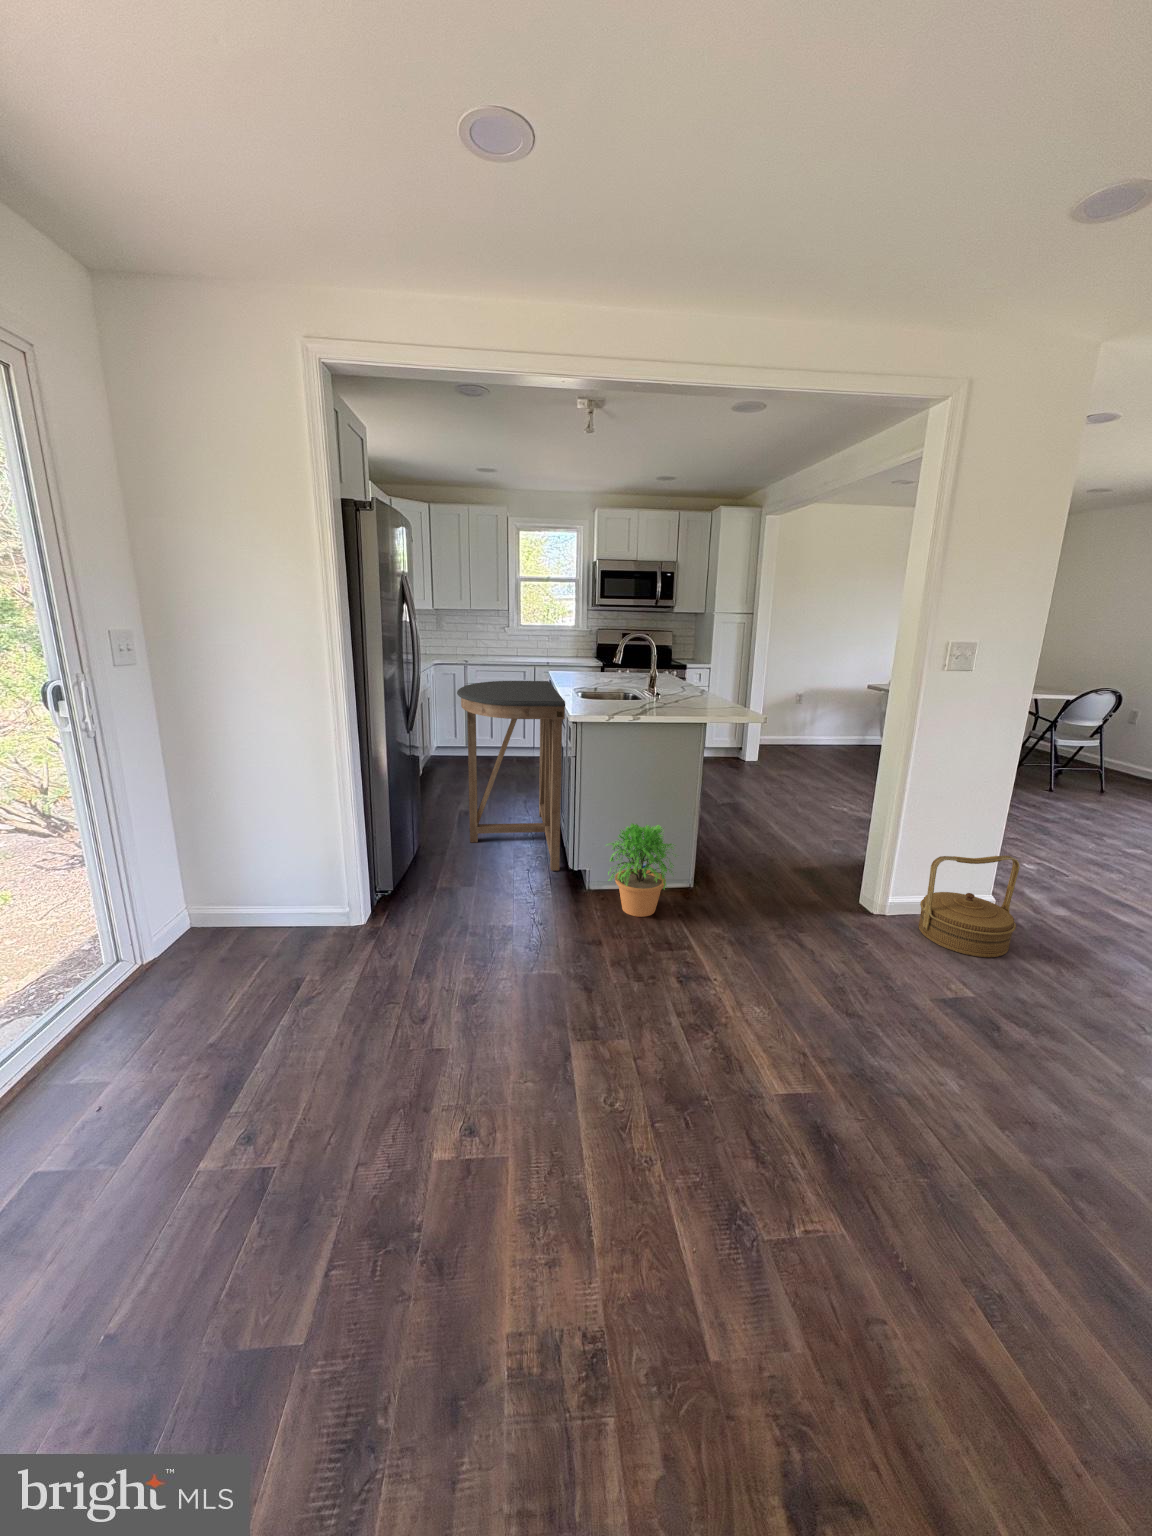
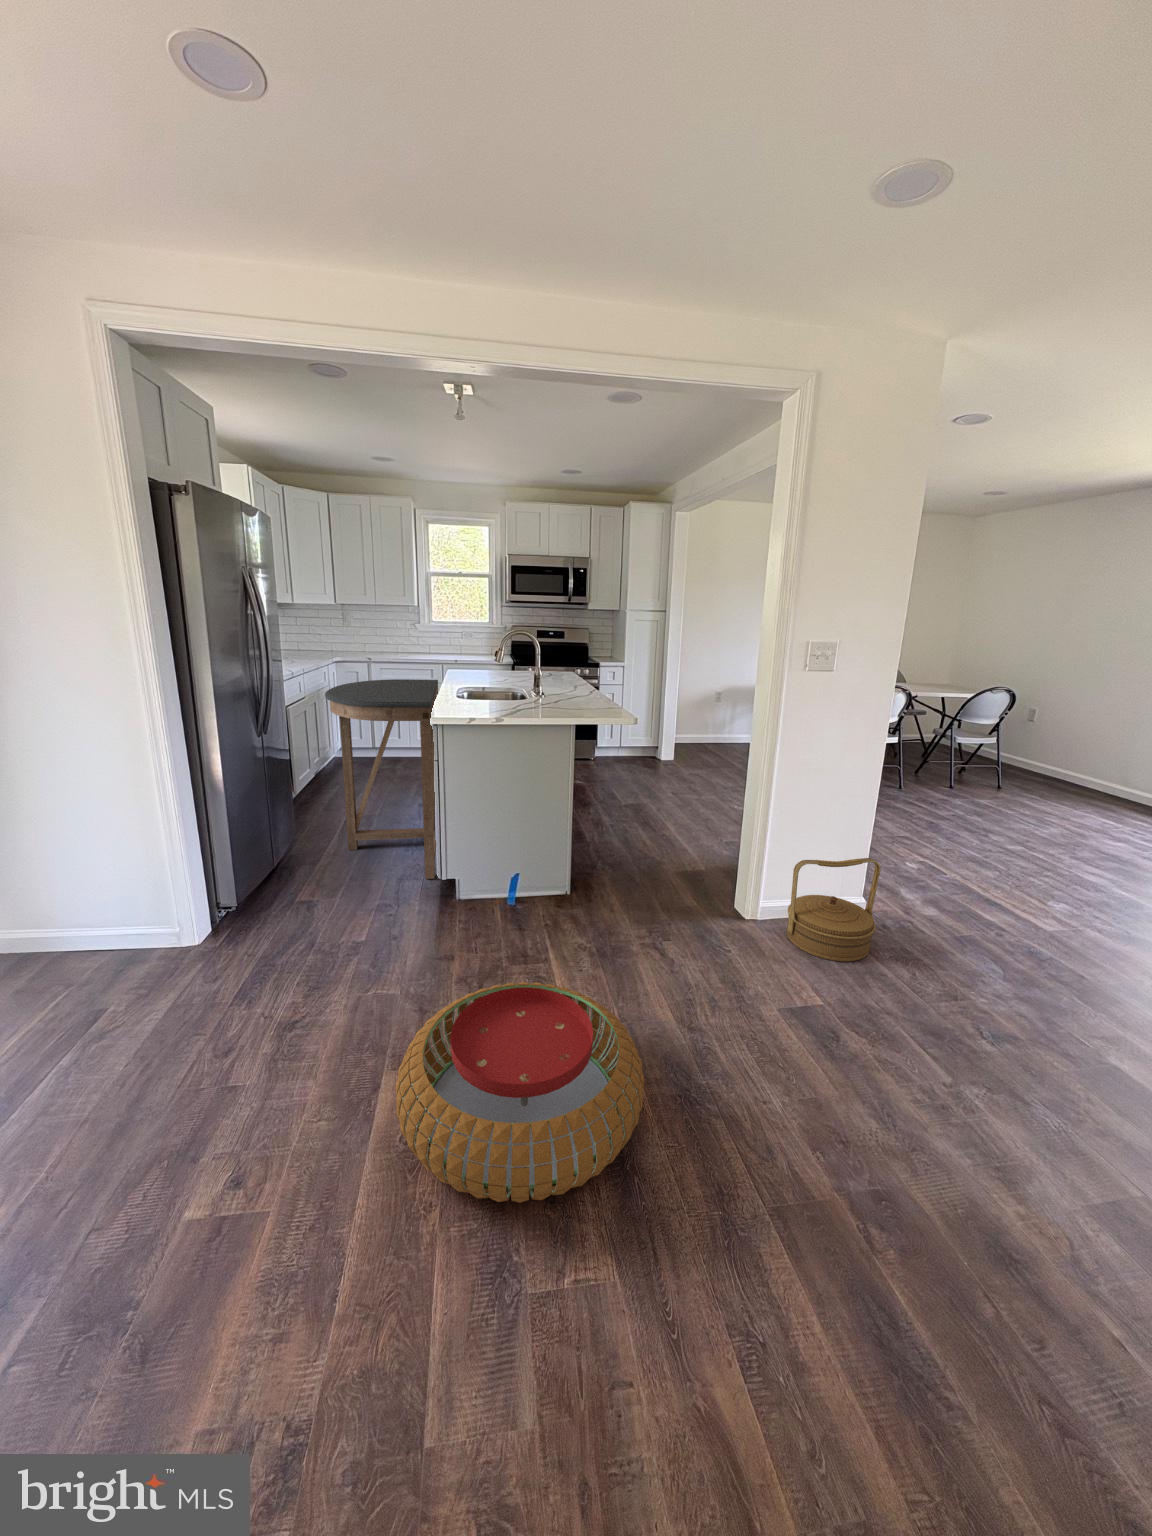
potted plant: present [608,823,674,917] -> none [468,829,543,927]
pouf: none [596,963,834,1160] -> present [396,982,644,1203]

